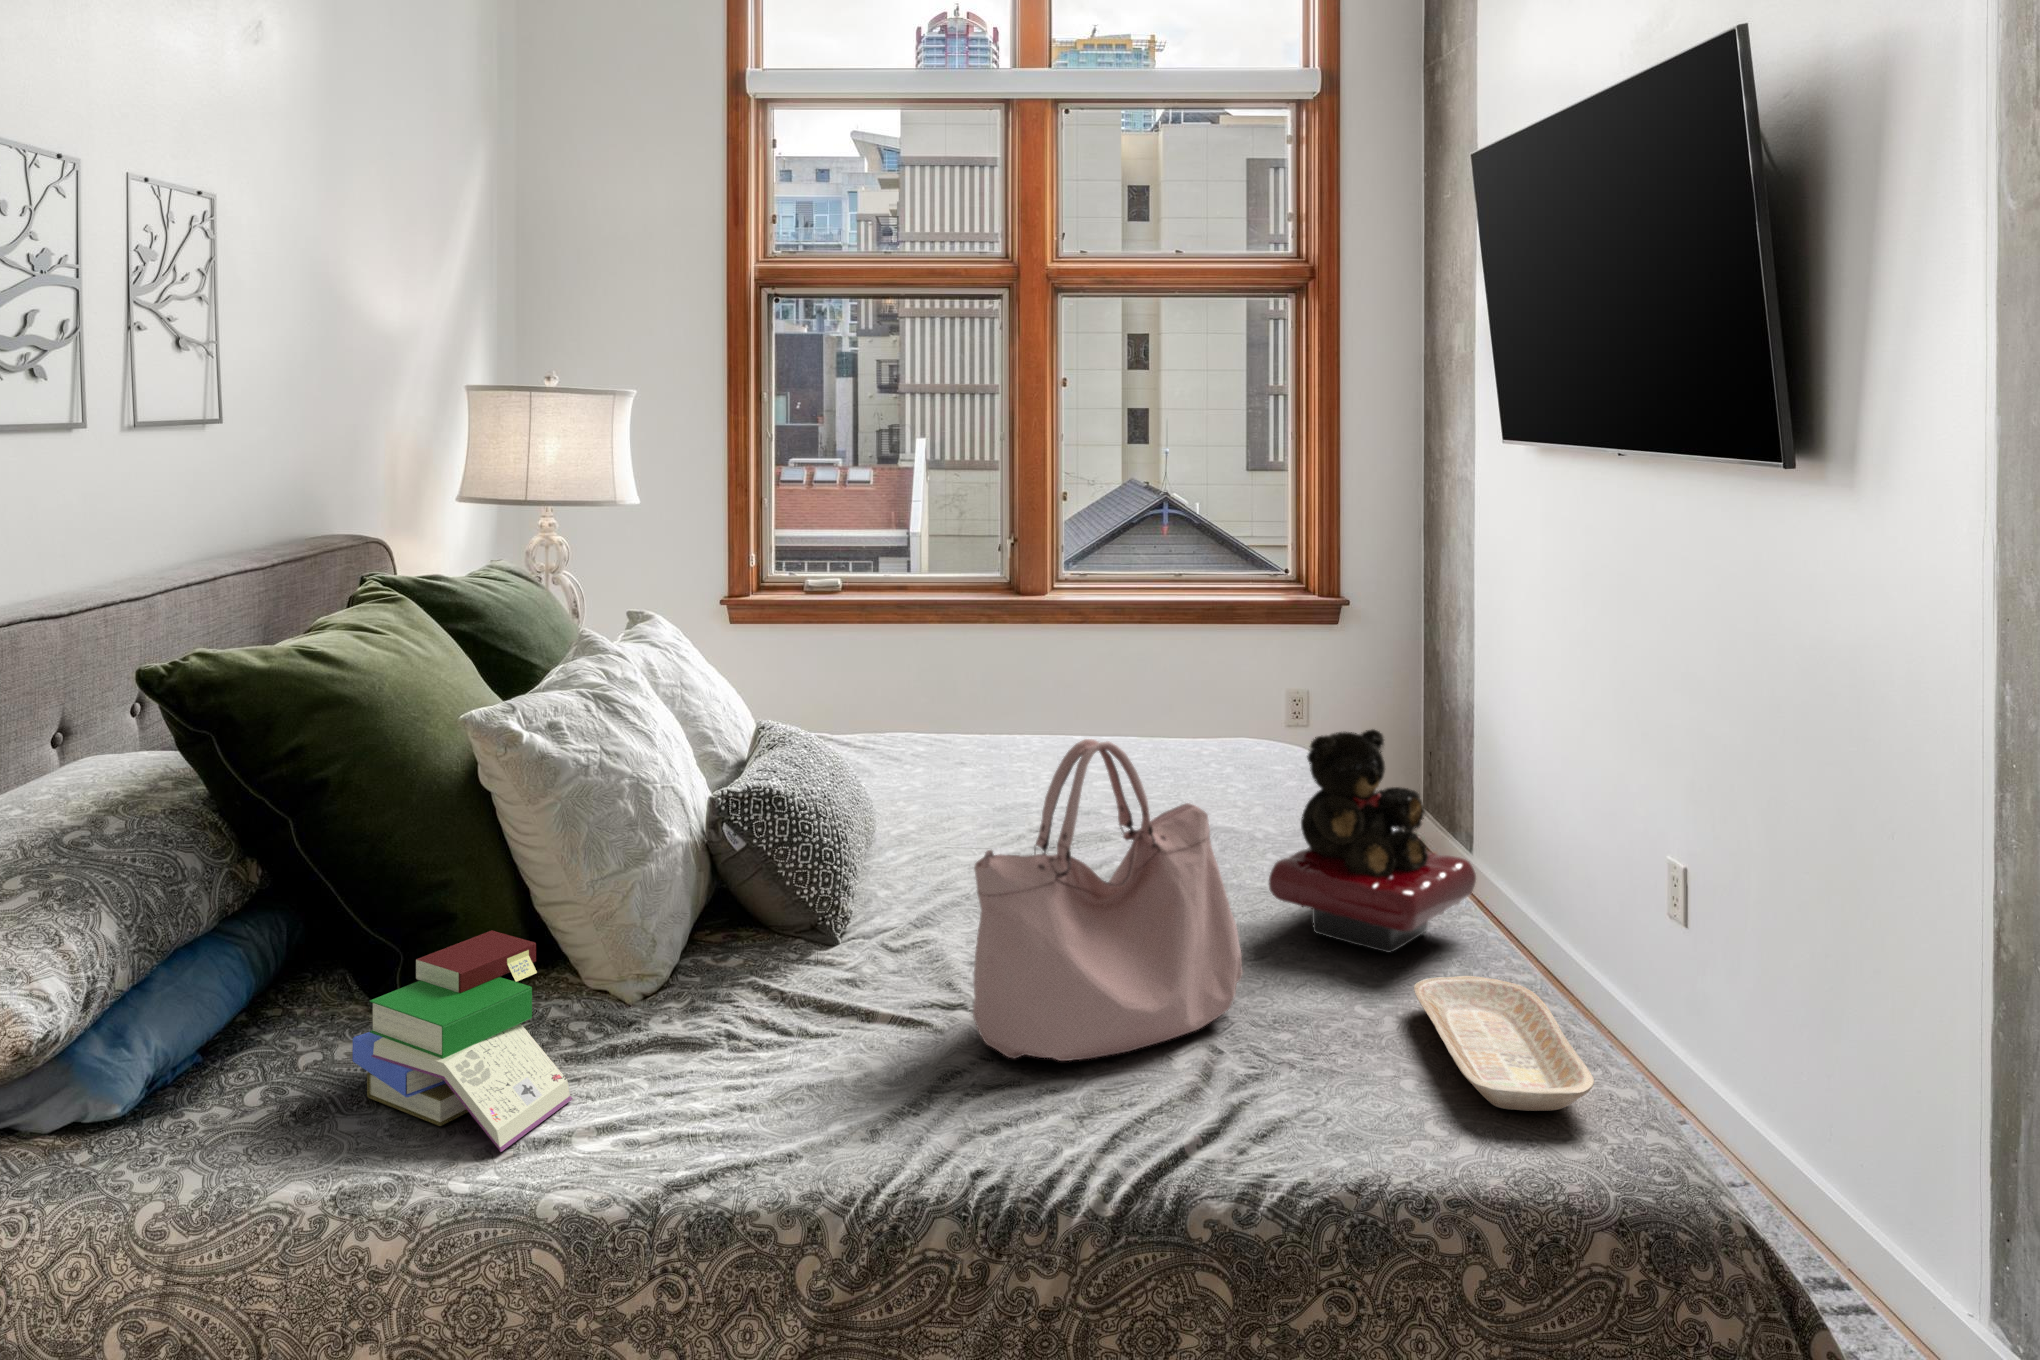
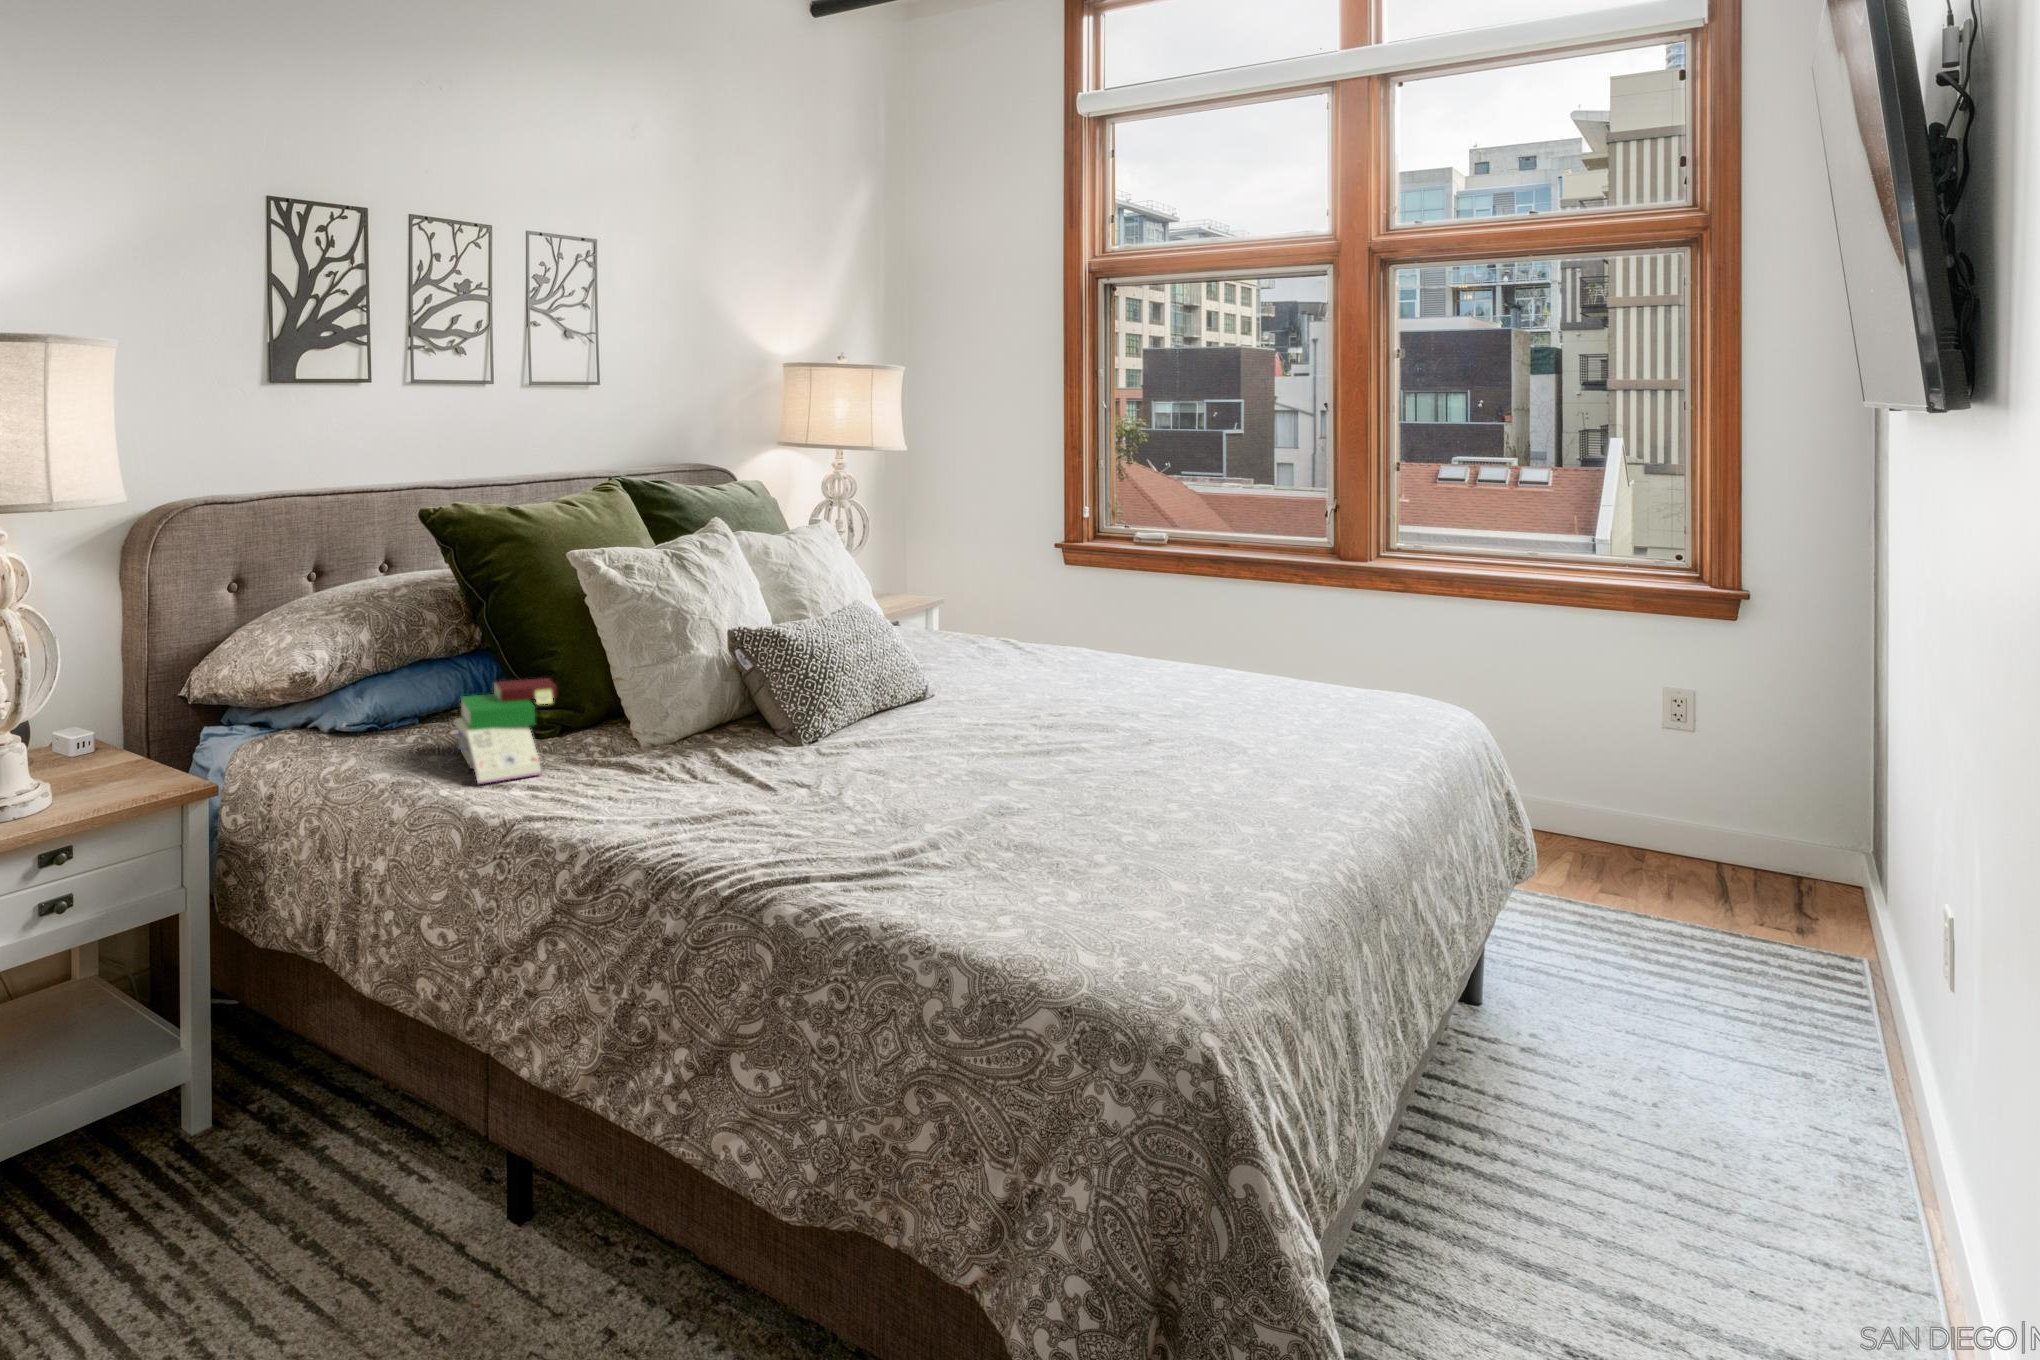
teddy bear: present [1269,729,1476,953] -> none [1114,641,1314,834]
handbag: present [973,739,1243,1061] -> none [773,602,1014,833]
tray: present [1414,976,1594,1111] -> none [1051,845,1236,939]

